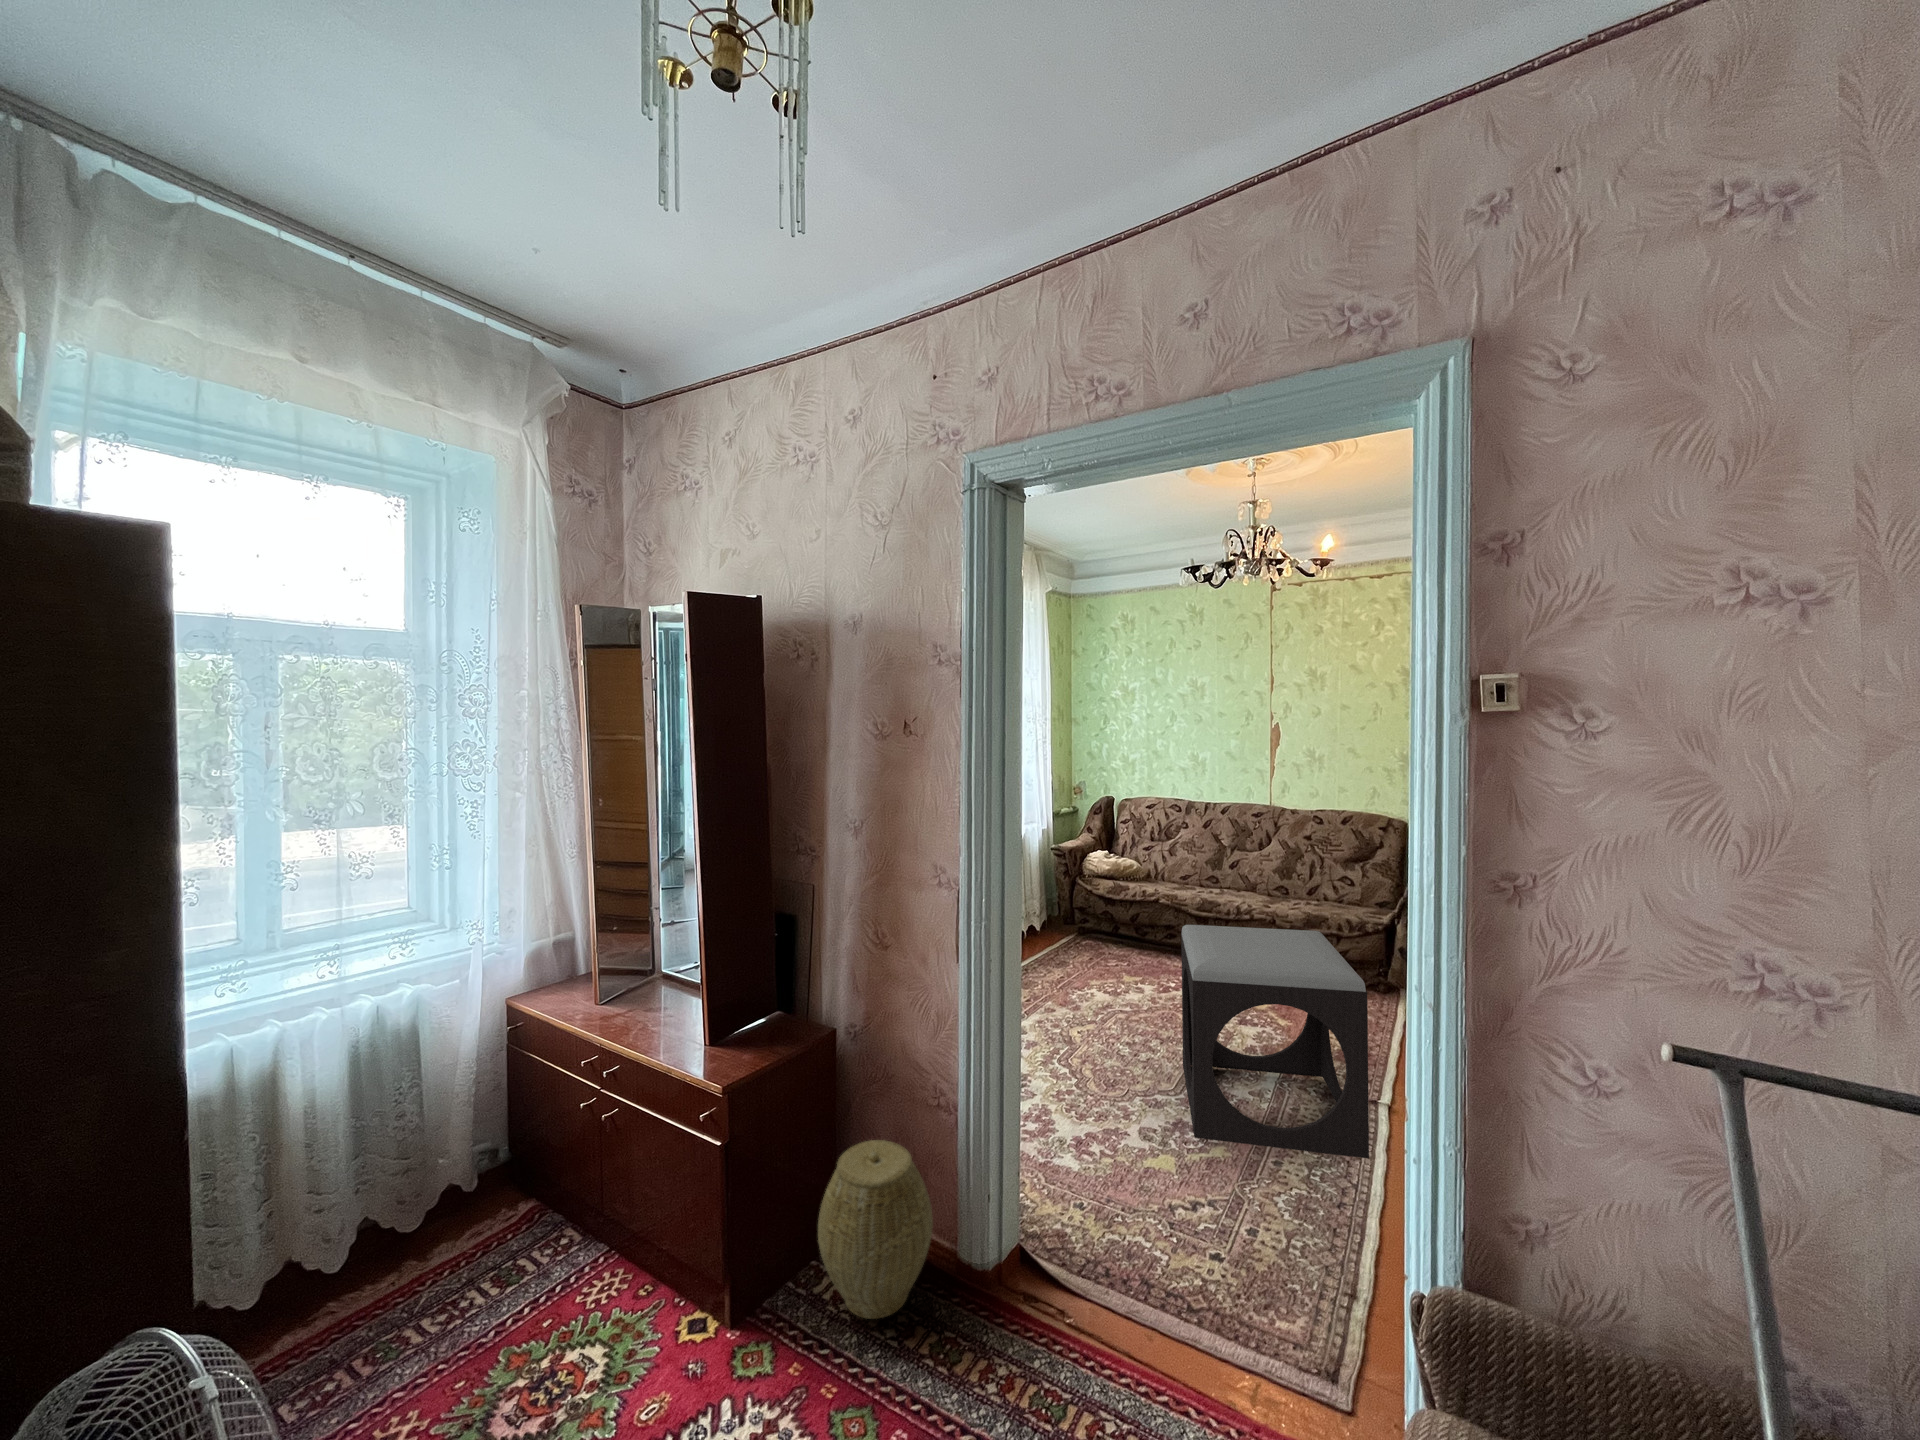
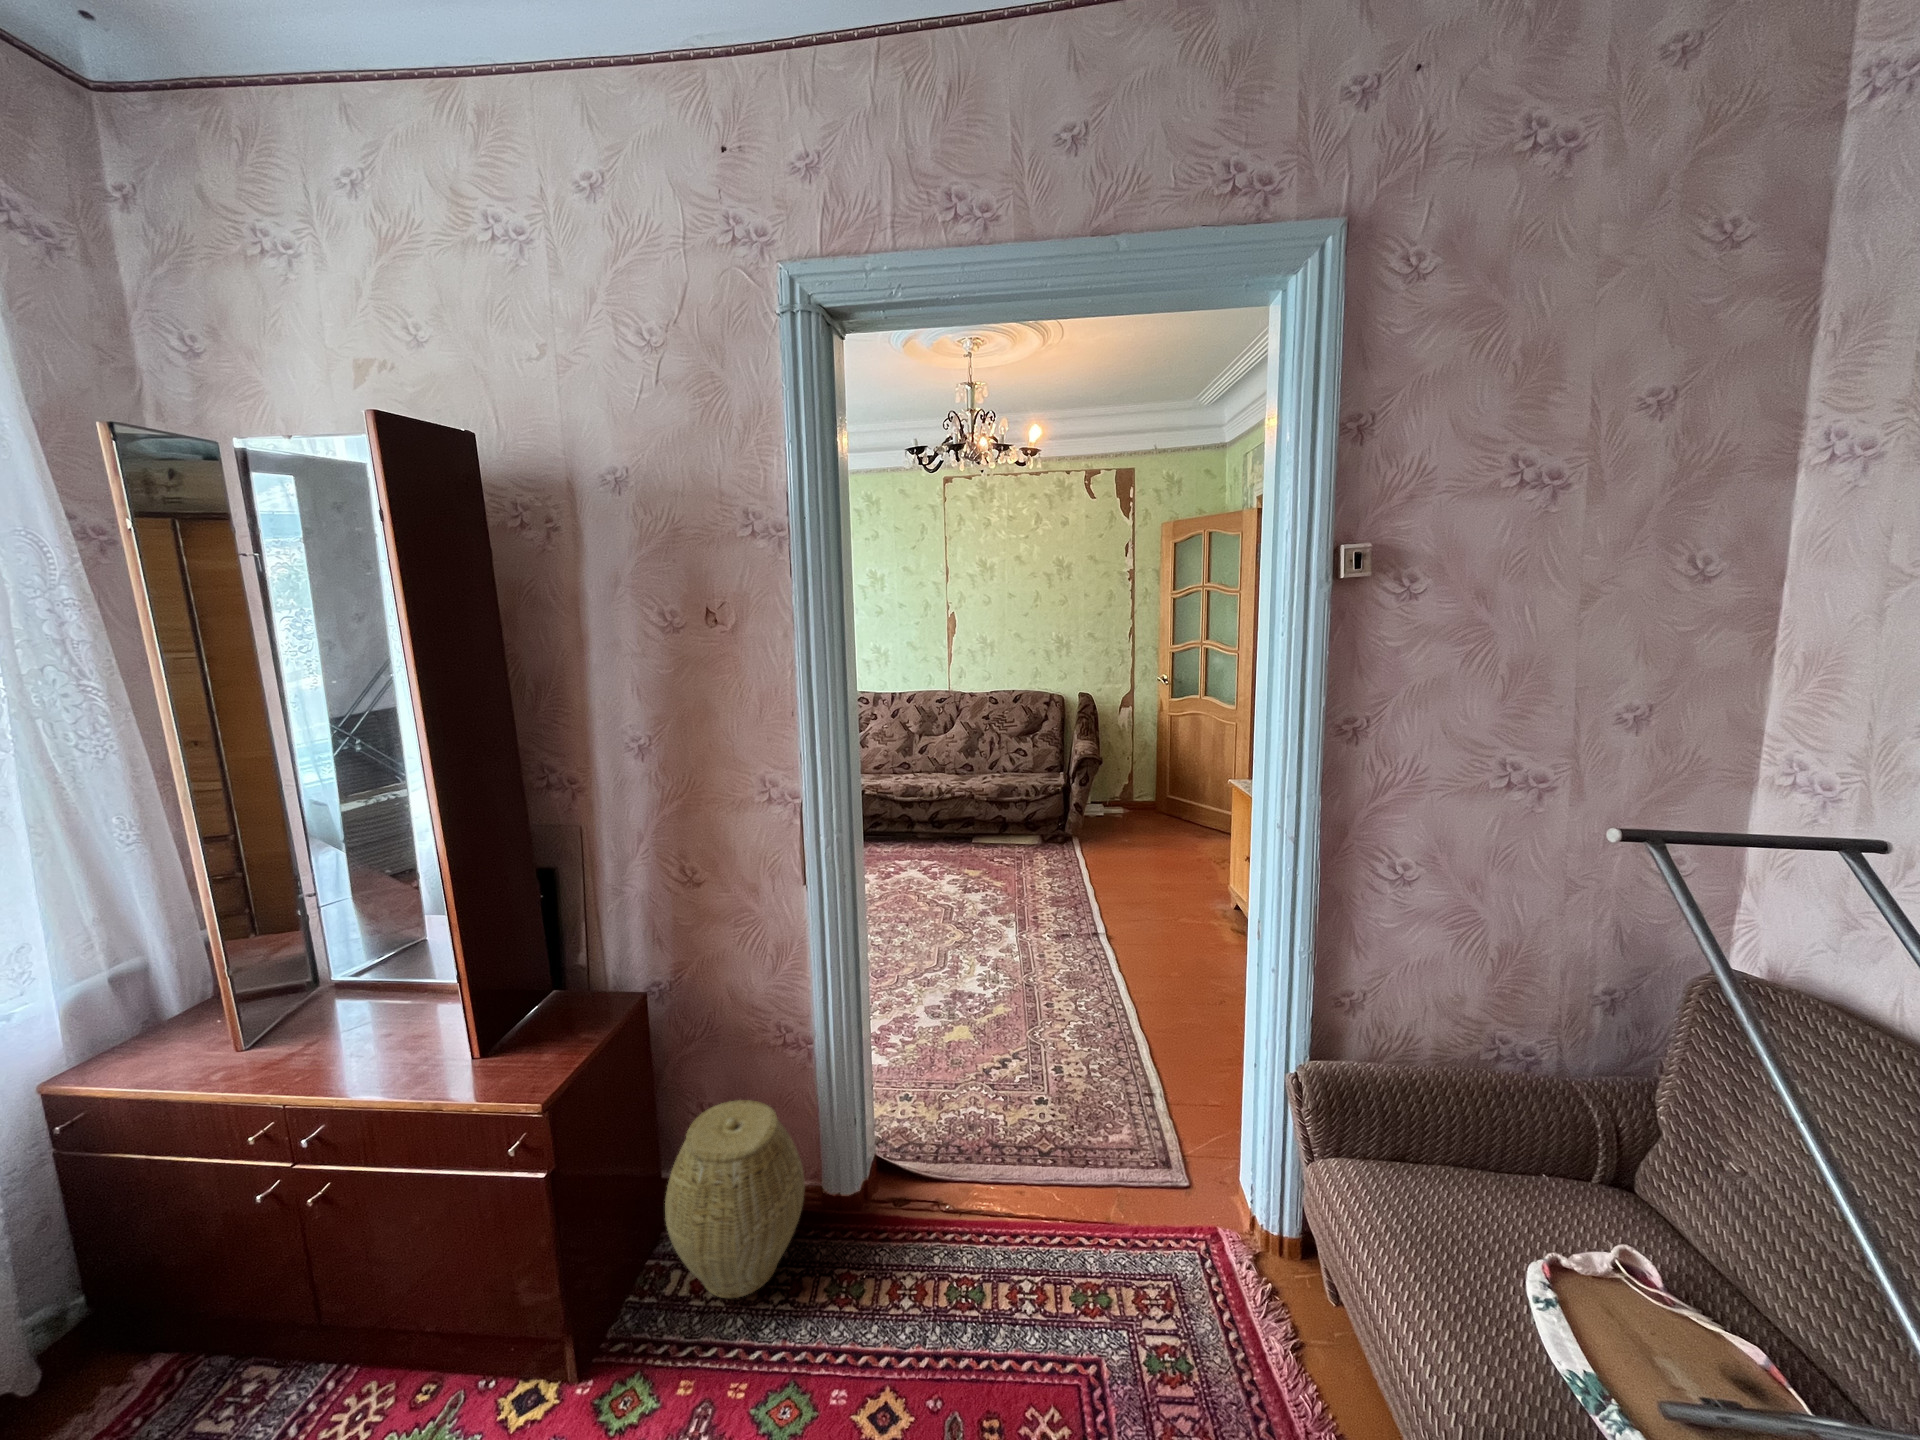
footstool: present [1181,925,1369,1158] -> none [933,799,1115,1006]

